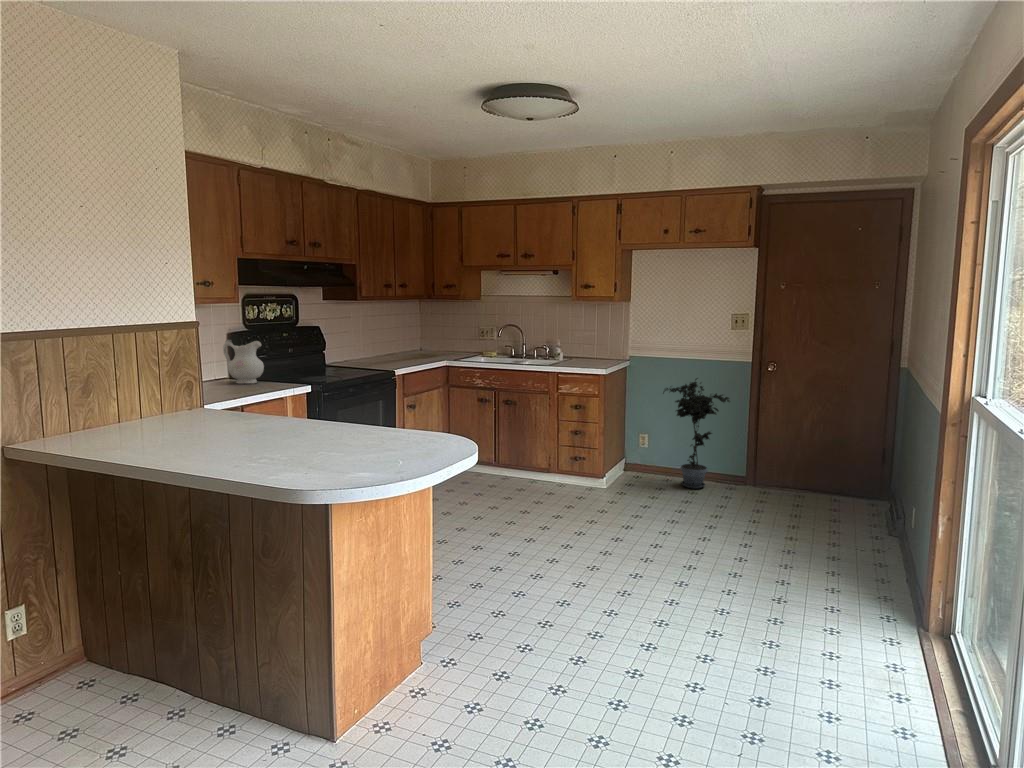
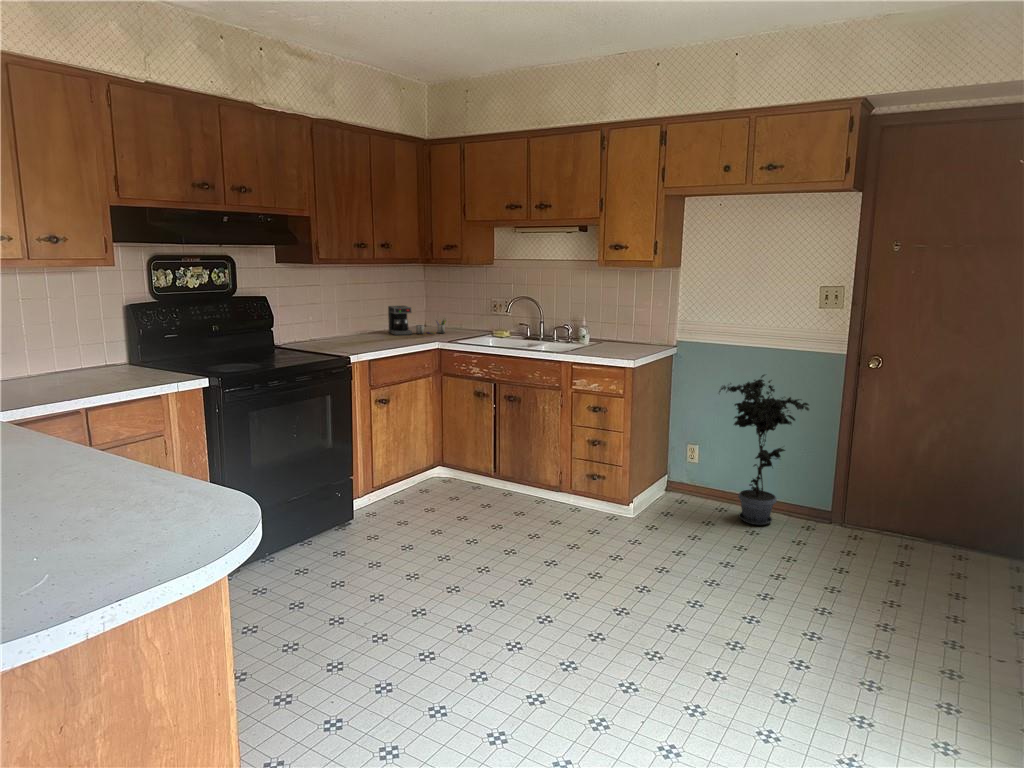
coffee maker: none [400,334,446,357] -> present [388,306,446,335]
ceramic pitcher: present [223,340,264,384] -> none [106,314,160,373]

